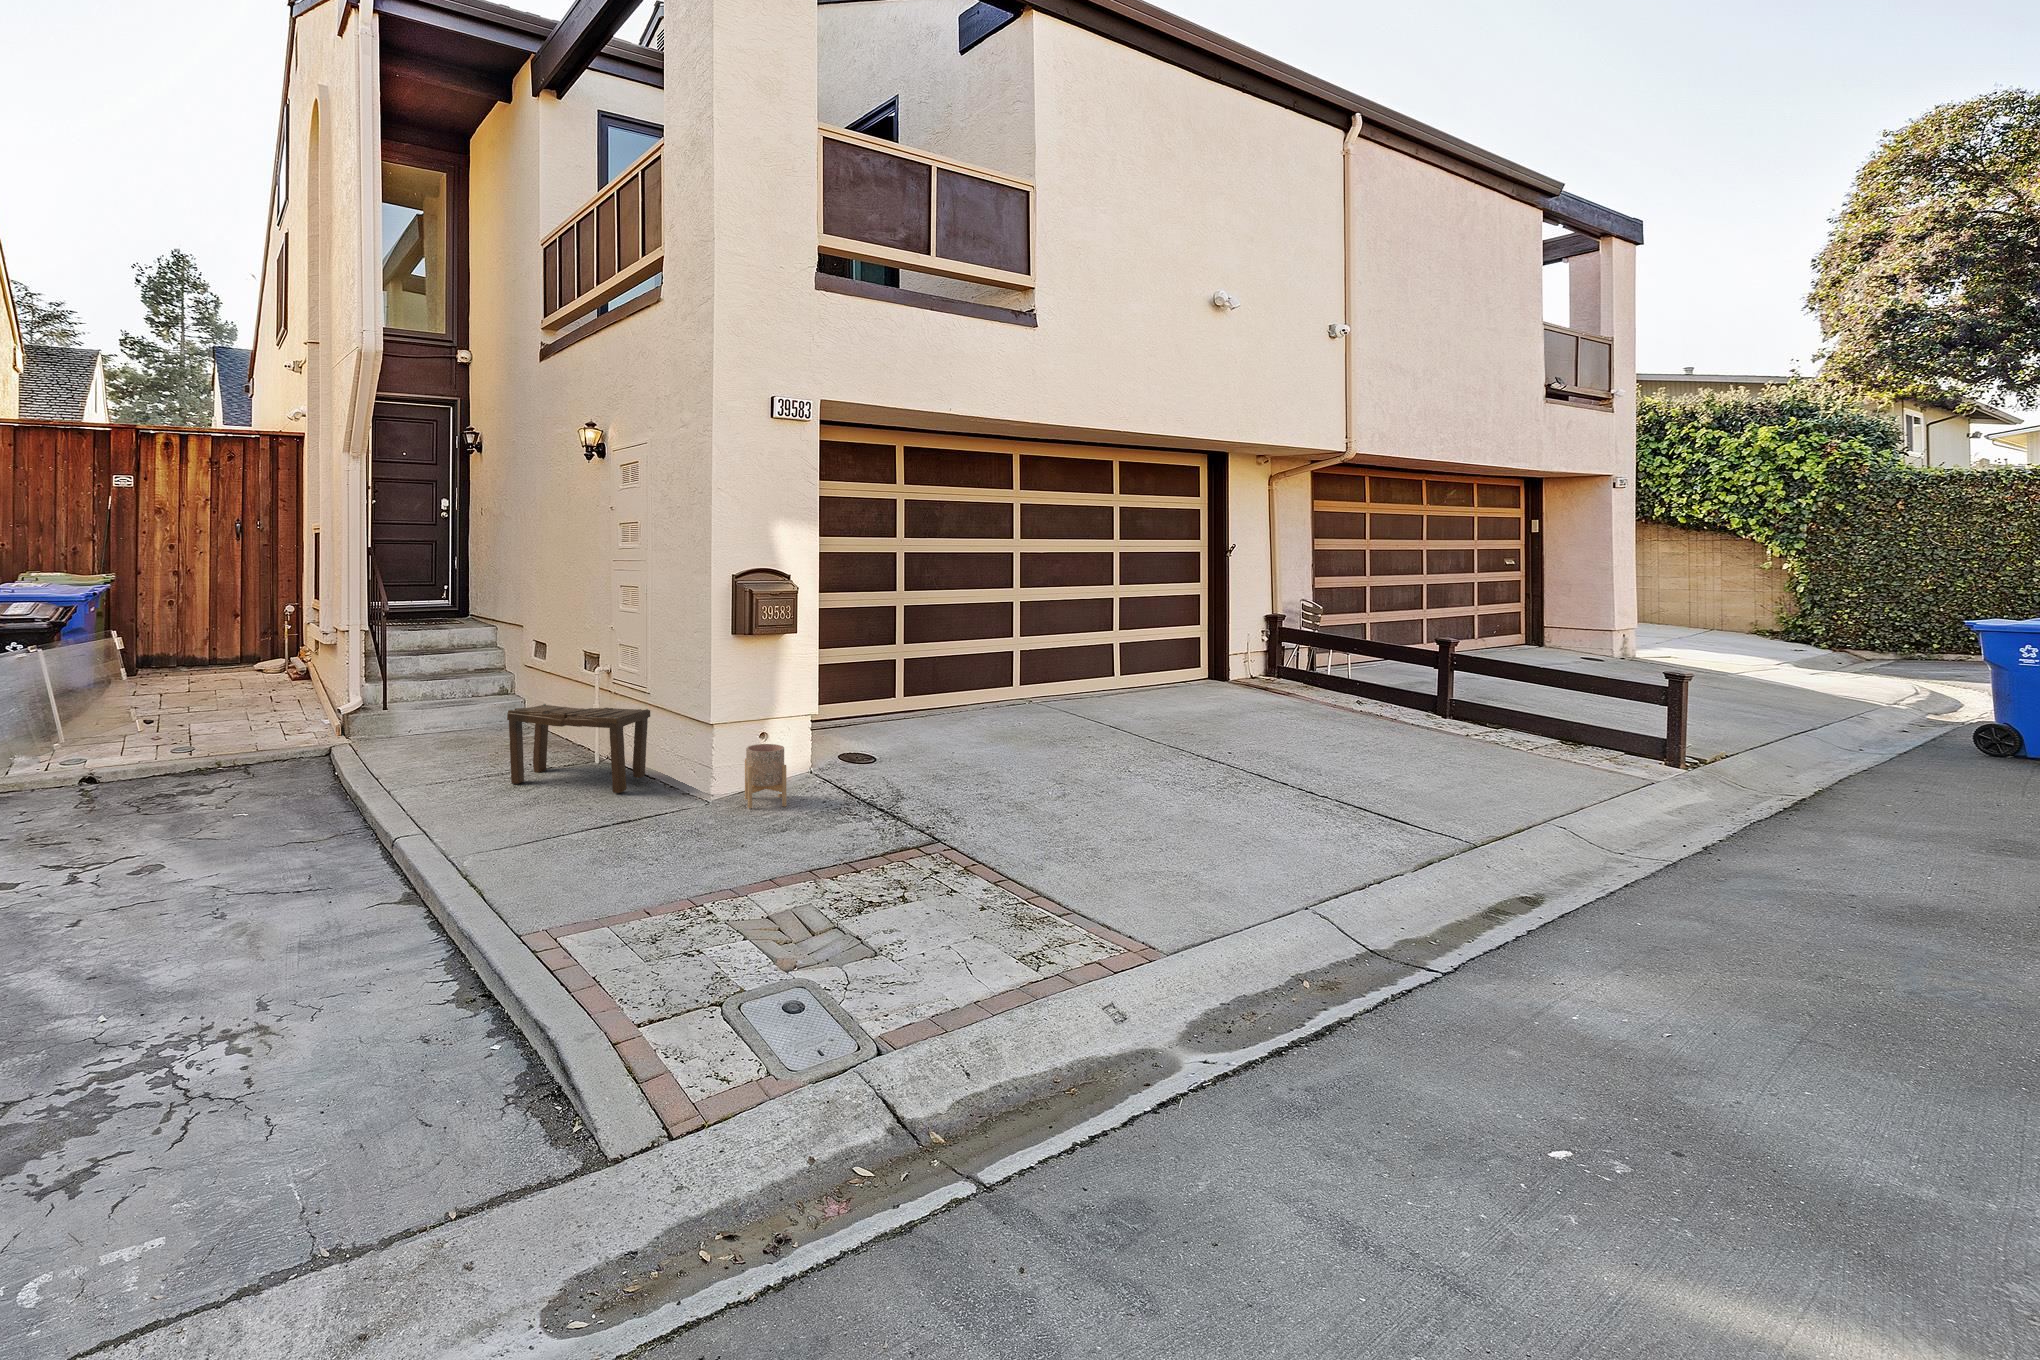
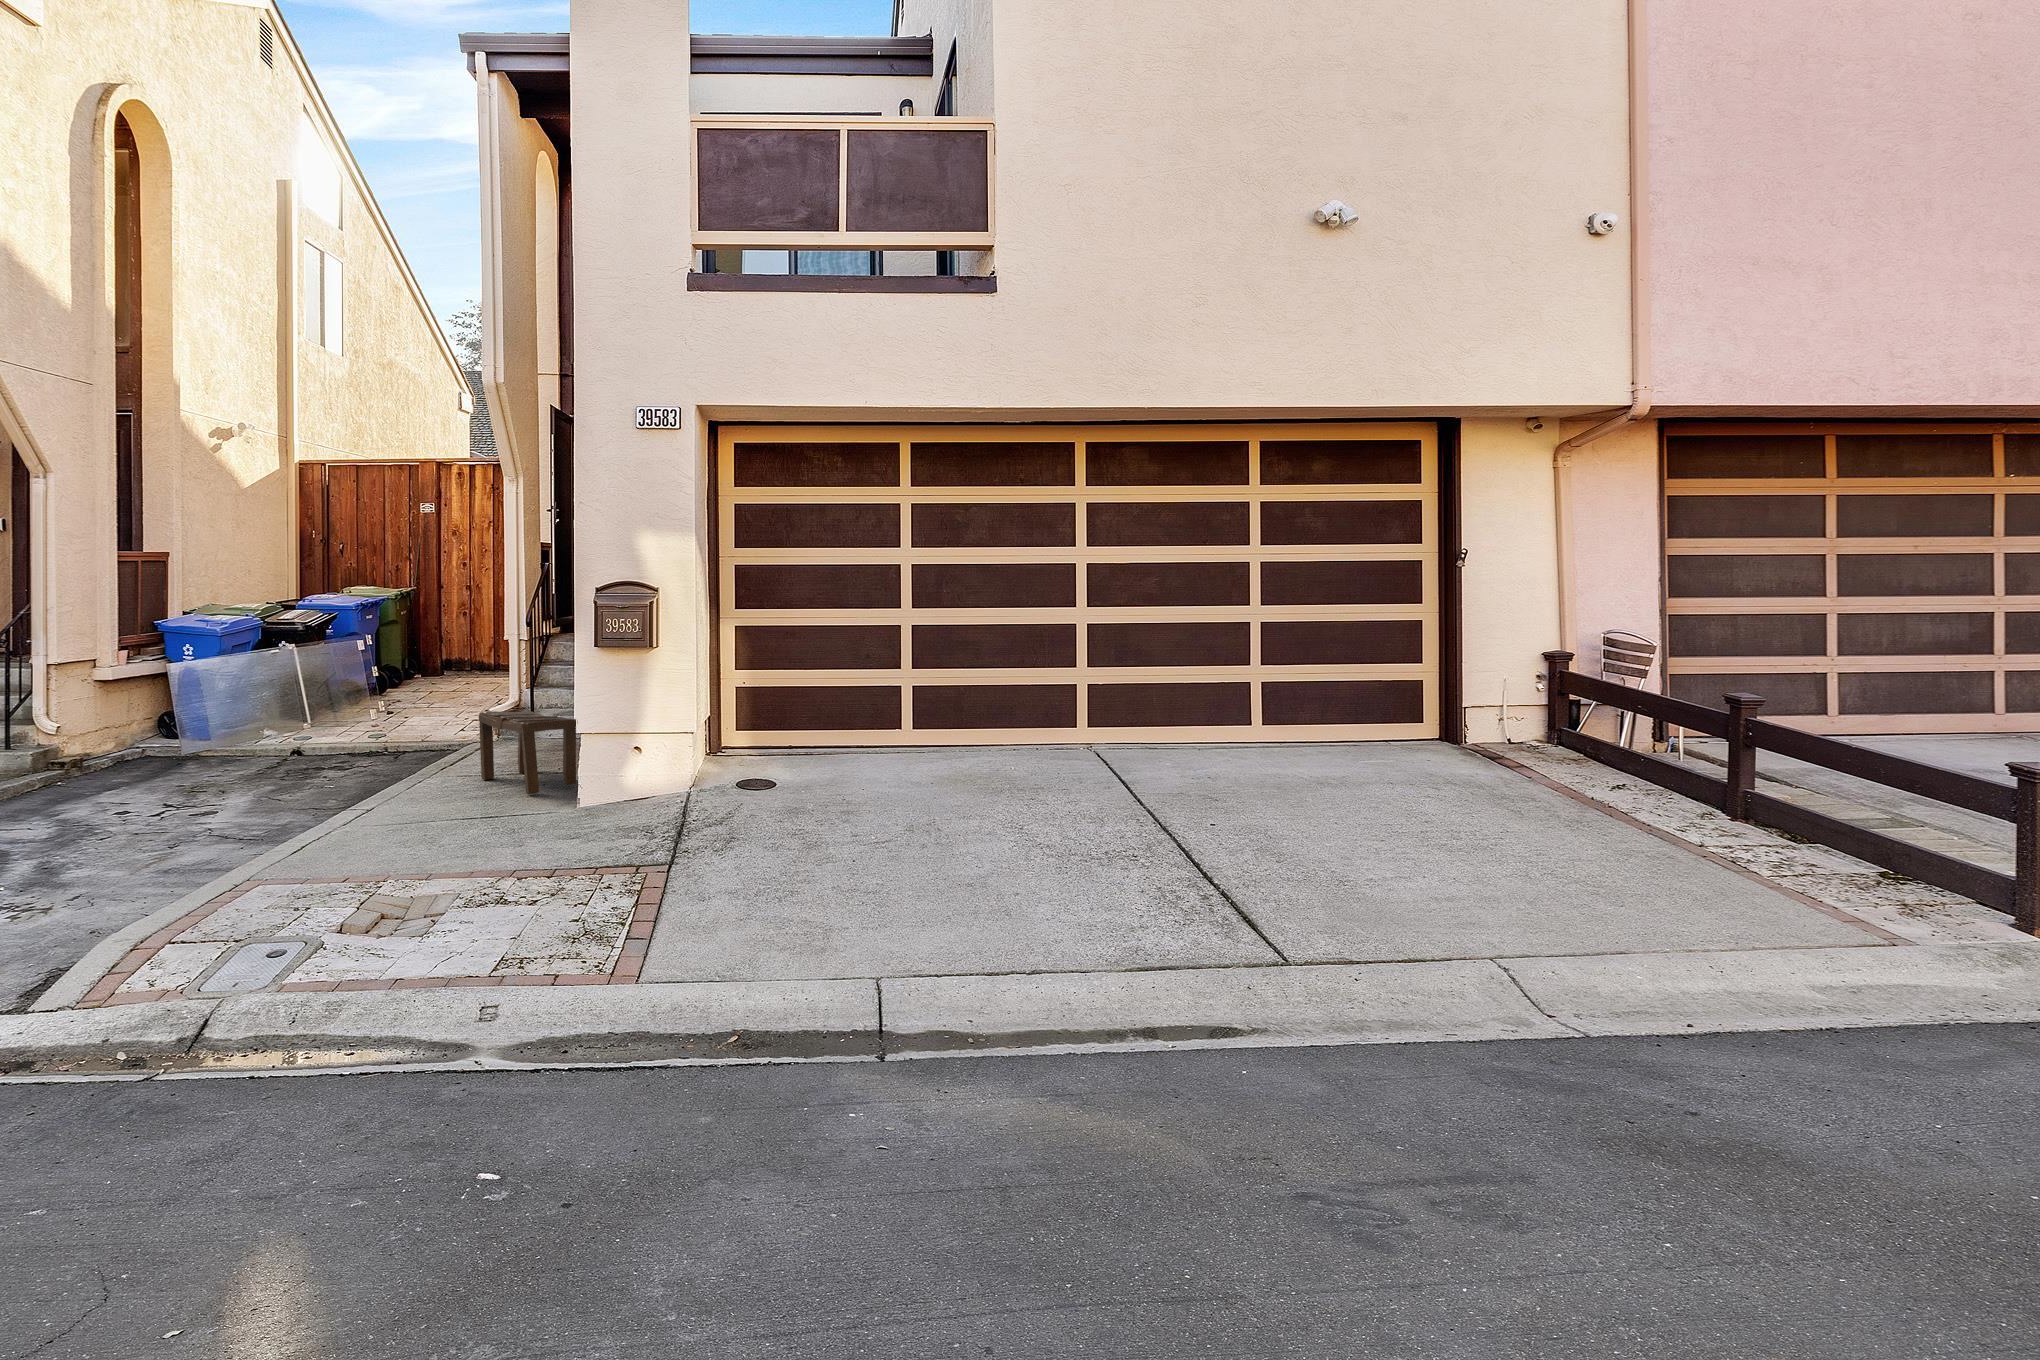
planter: present [745,744,786,808] -> none [586,758,638,820]

